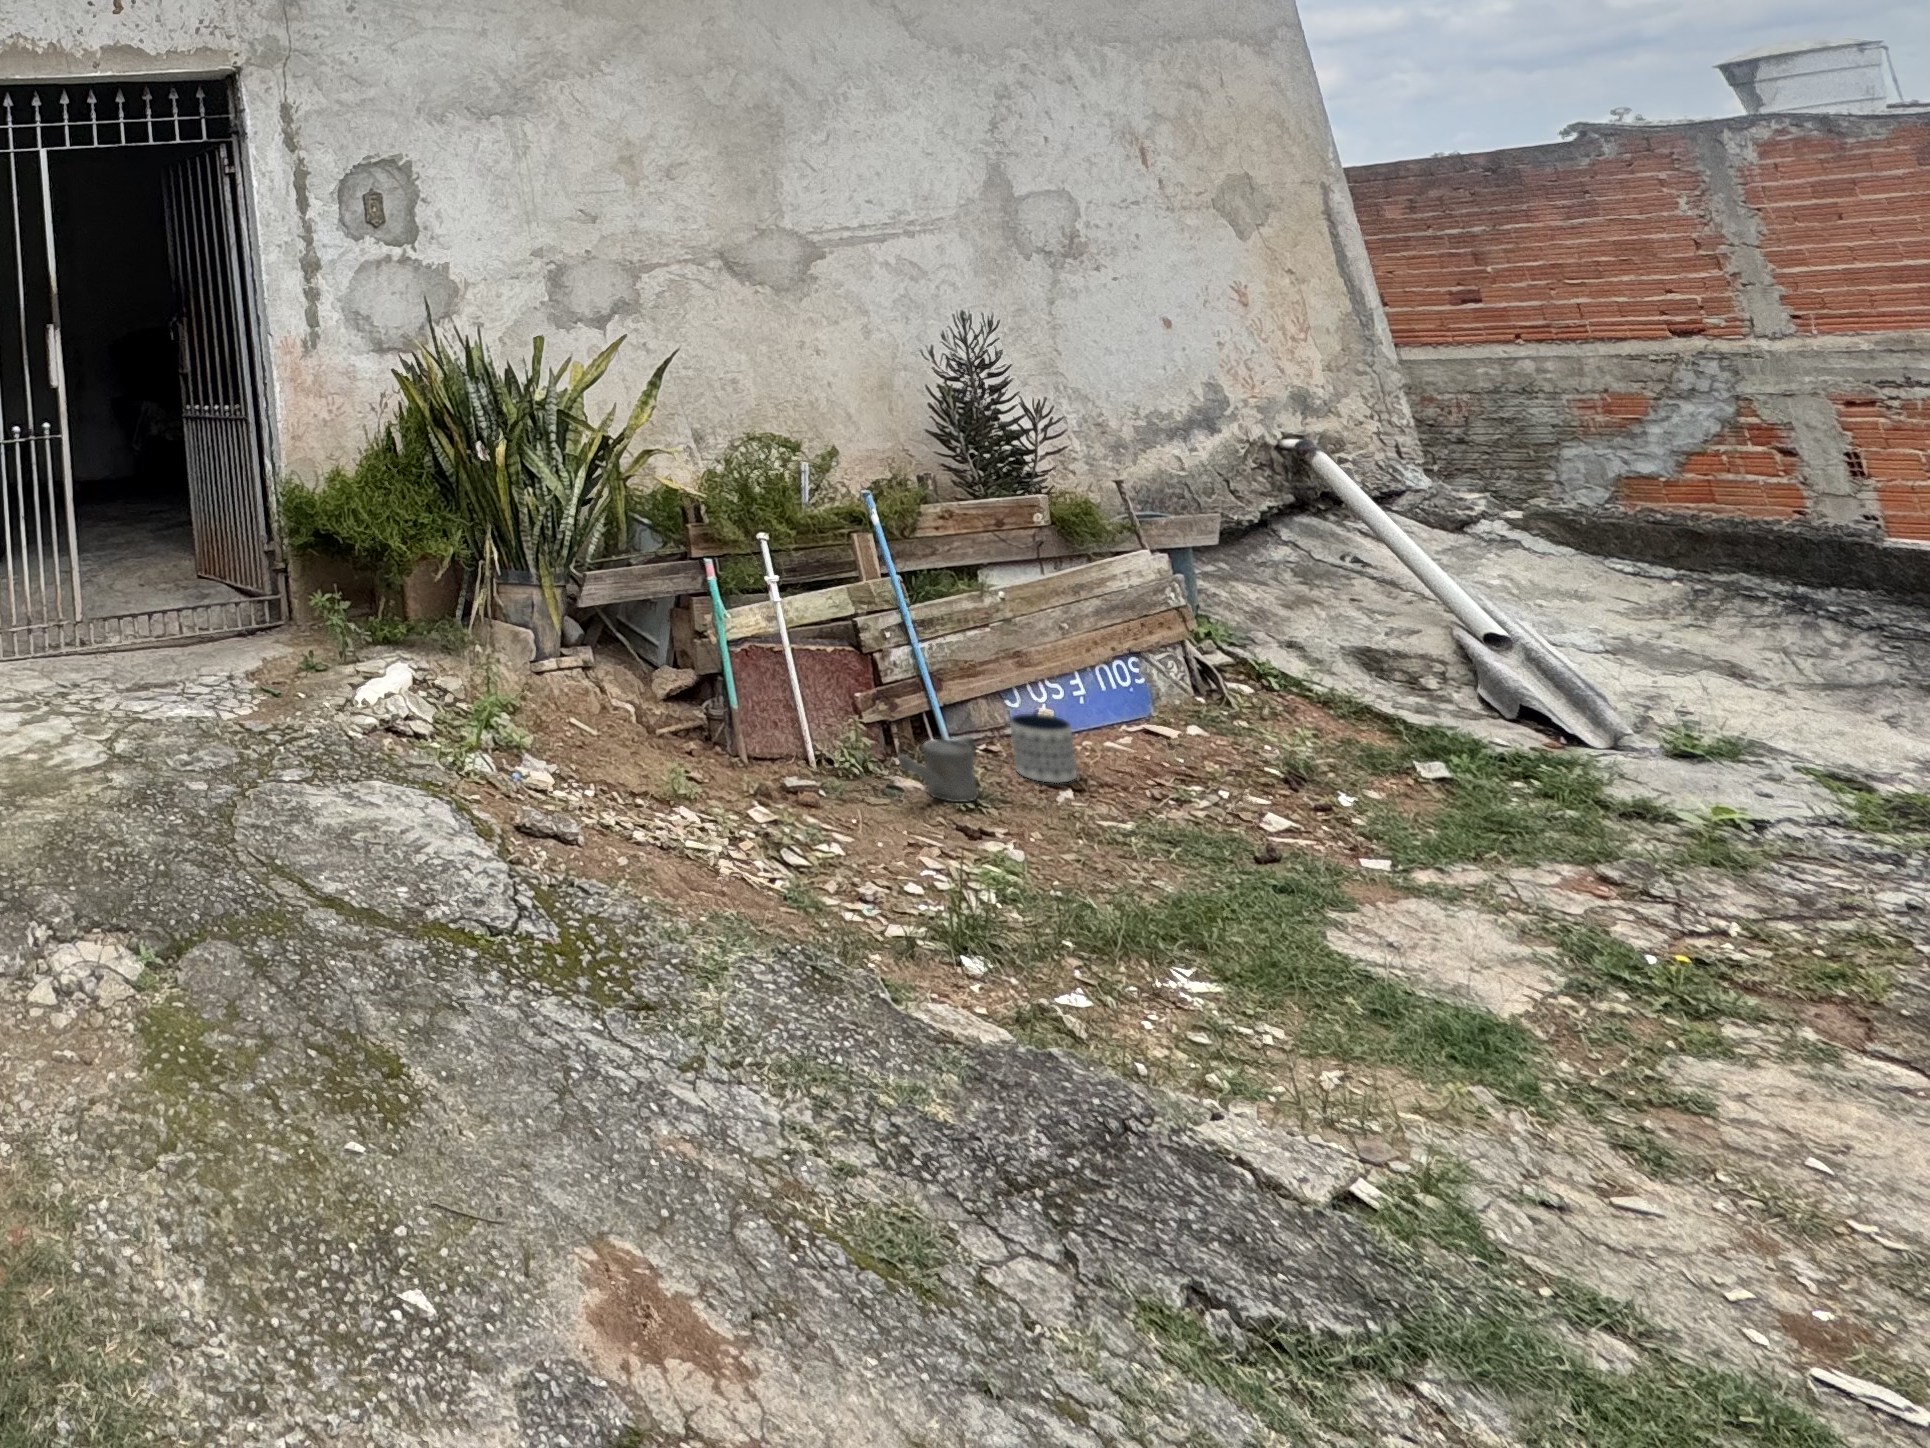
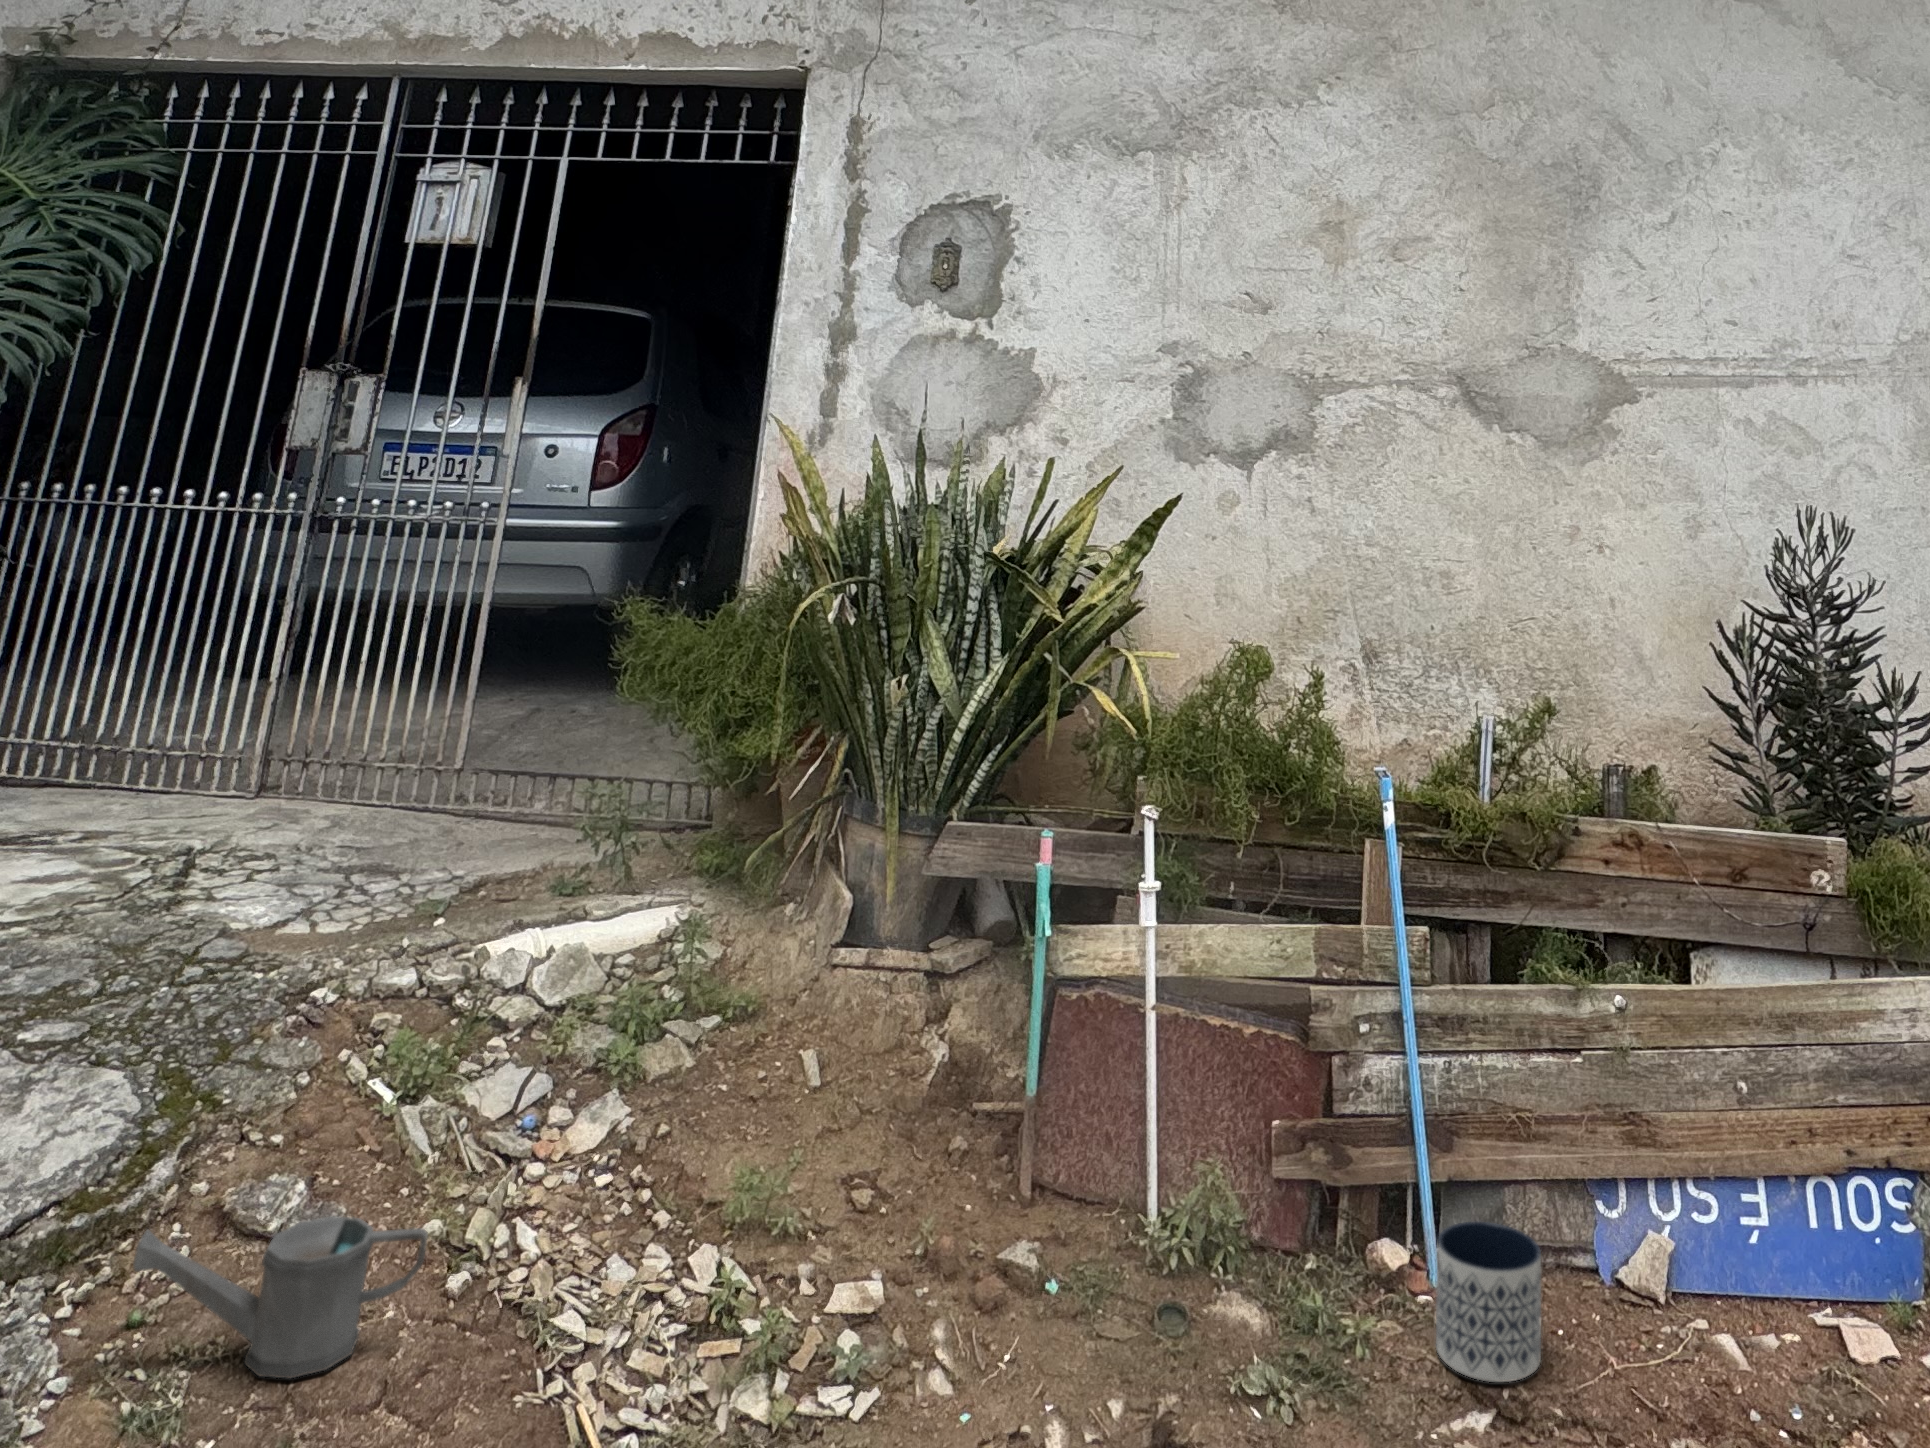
watering can: present [899,737,978,802] -> present [133,1216,428,1378]

